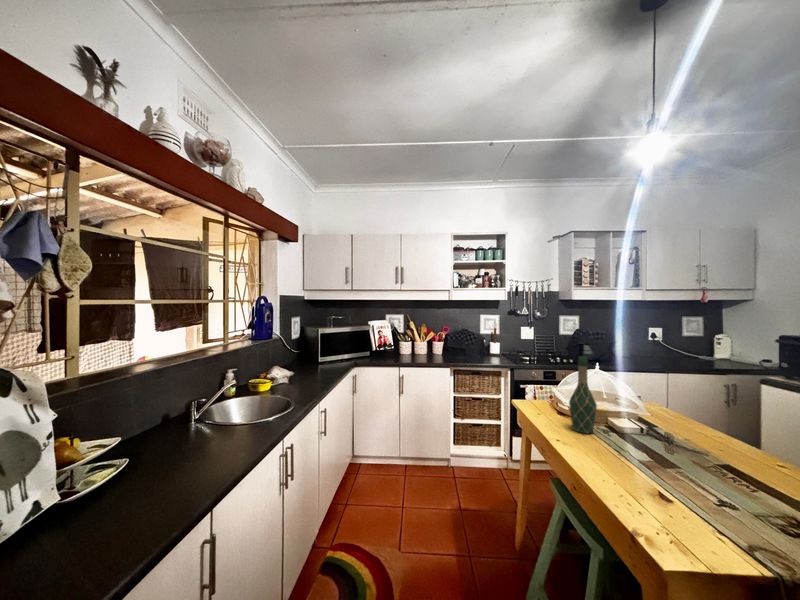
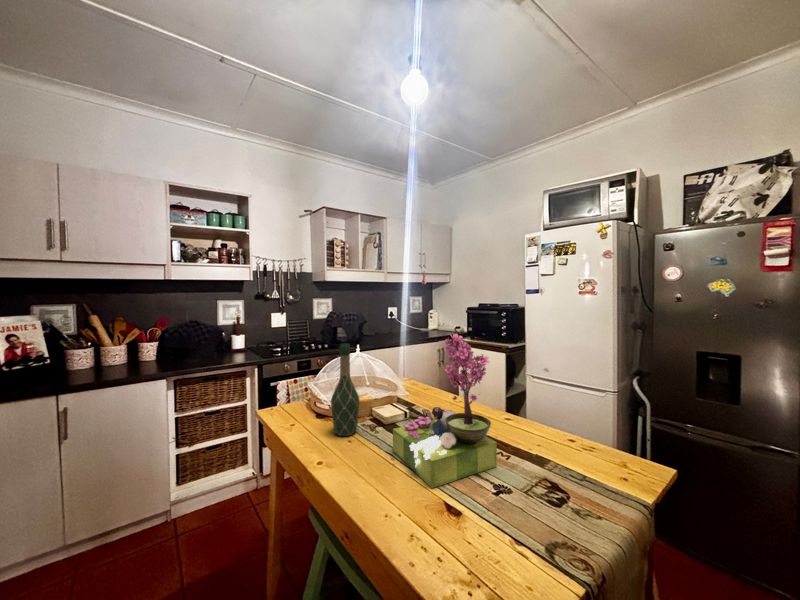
flower arrangement: none [628,357,757,504] -> present [393,334,497,488]

